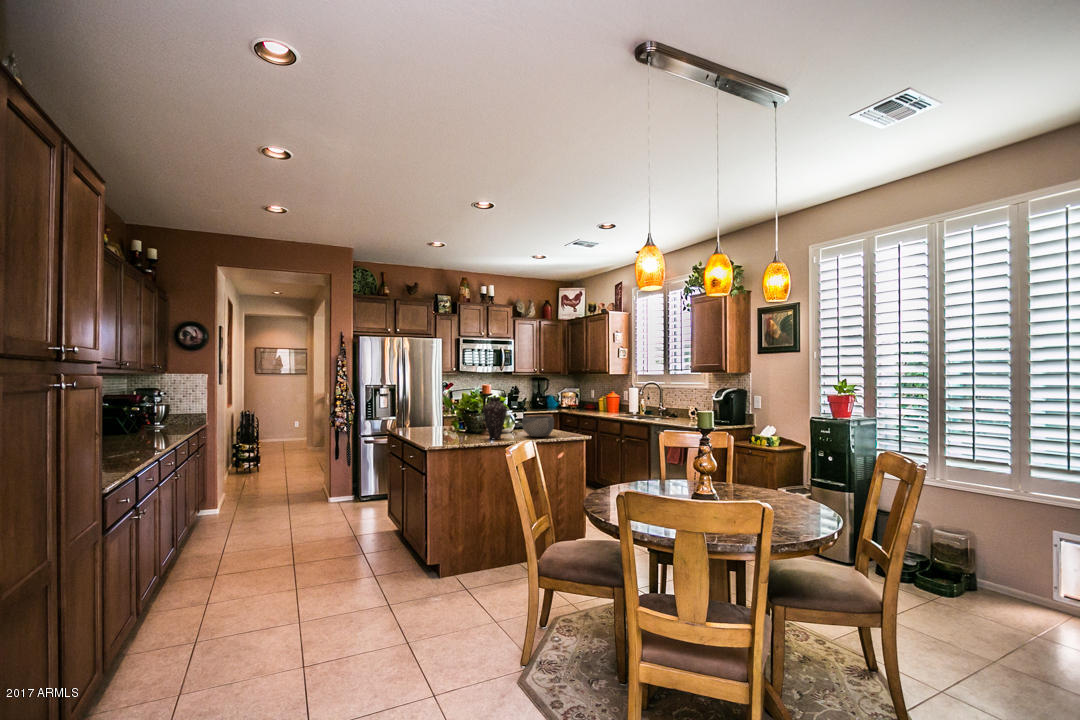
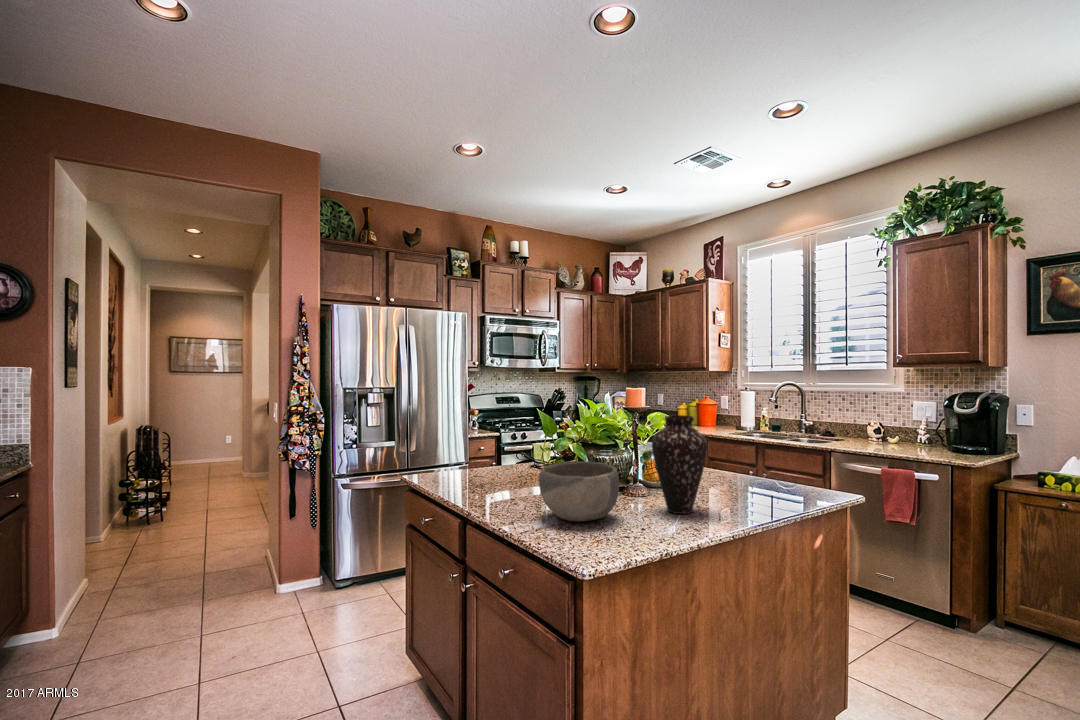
bowl: present [522,415,554,437] -> present [539,462,619,522]

